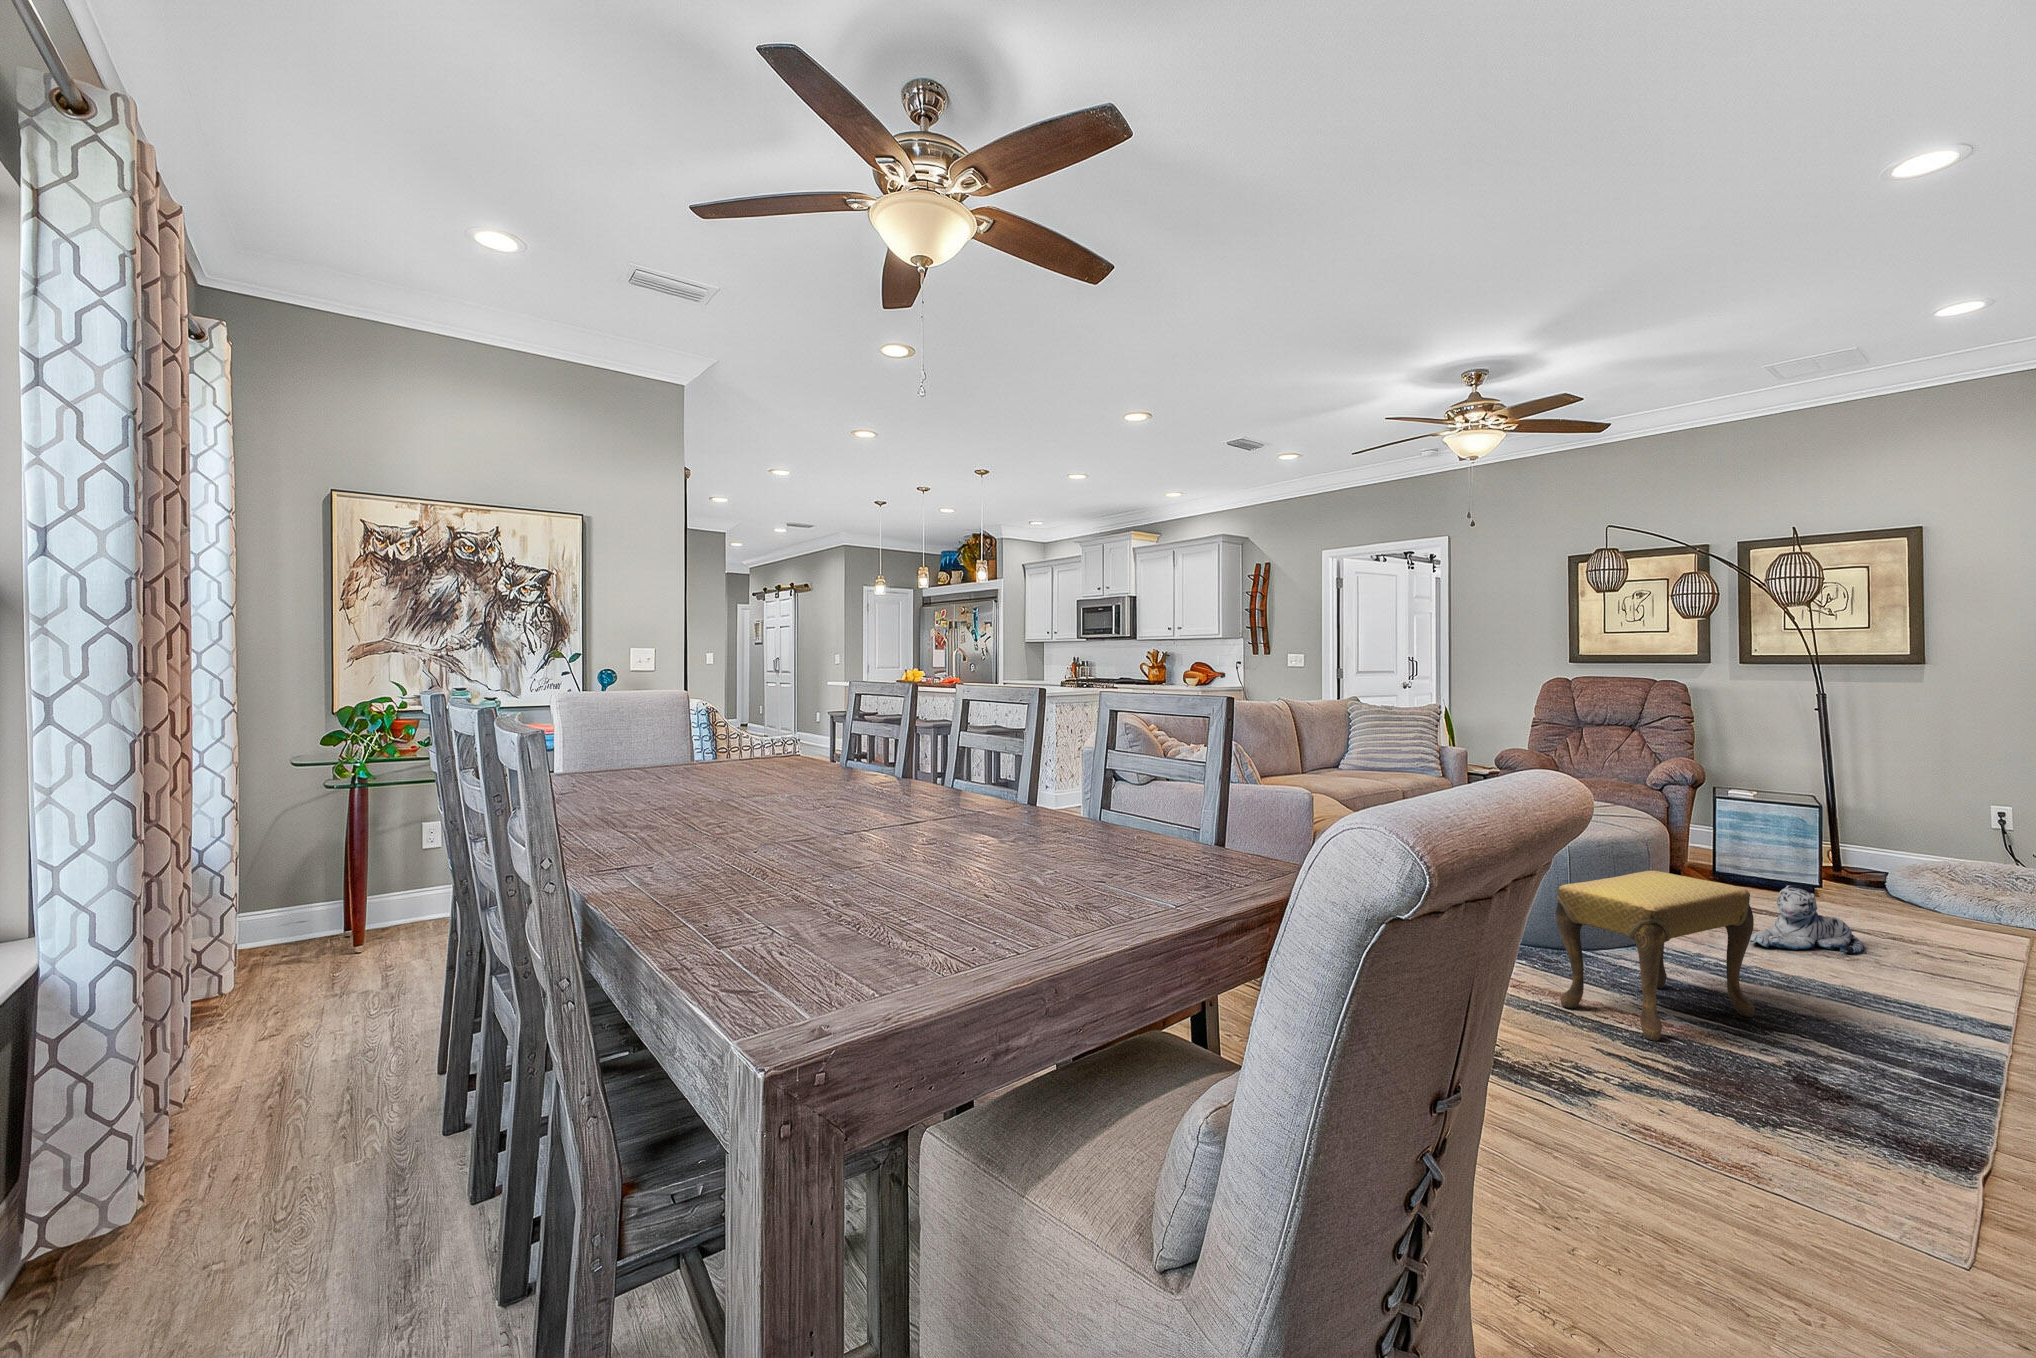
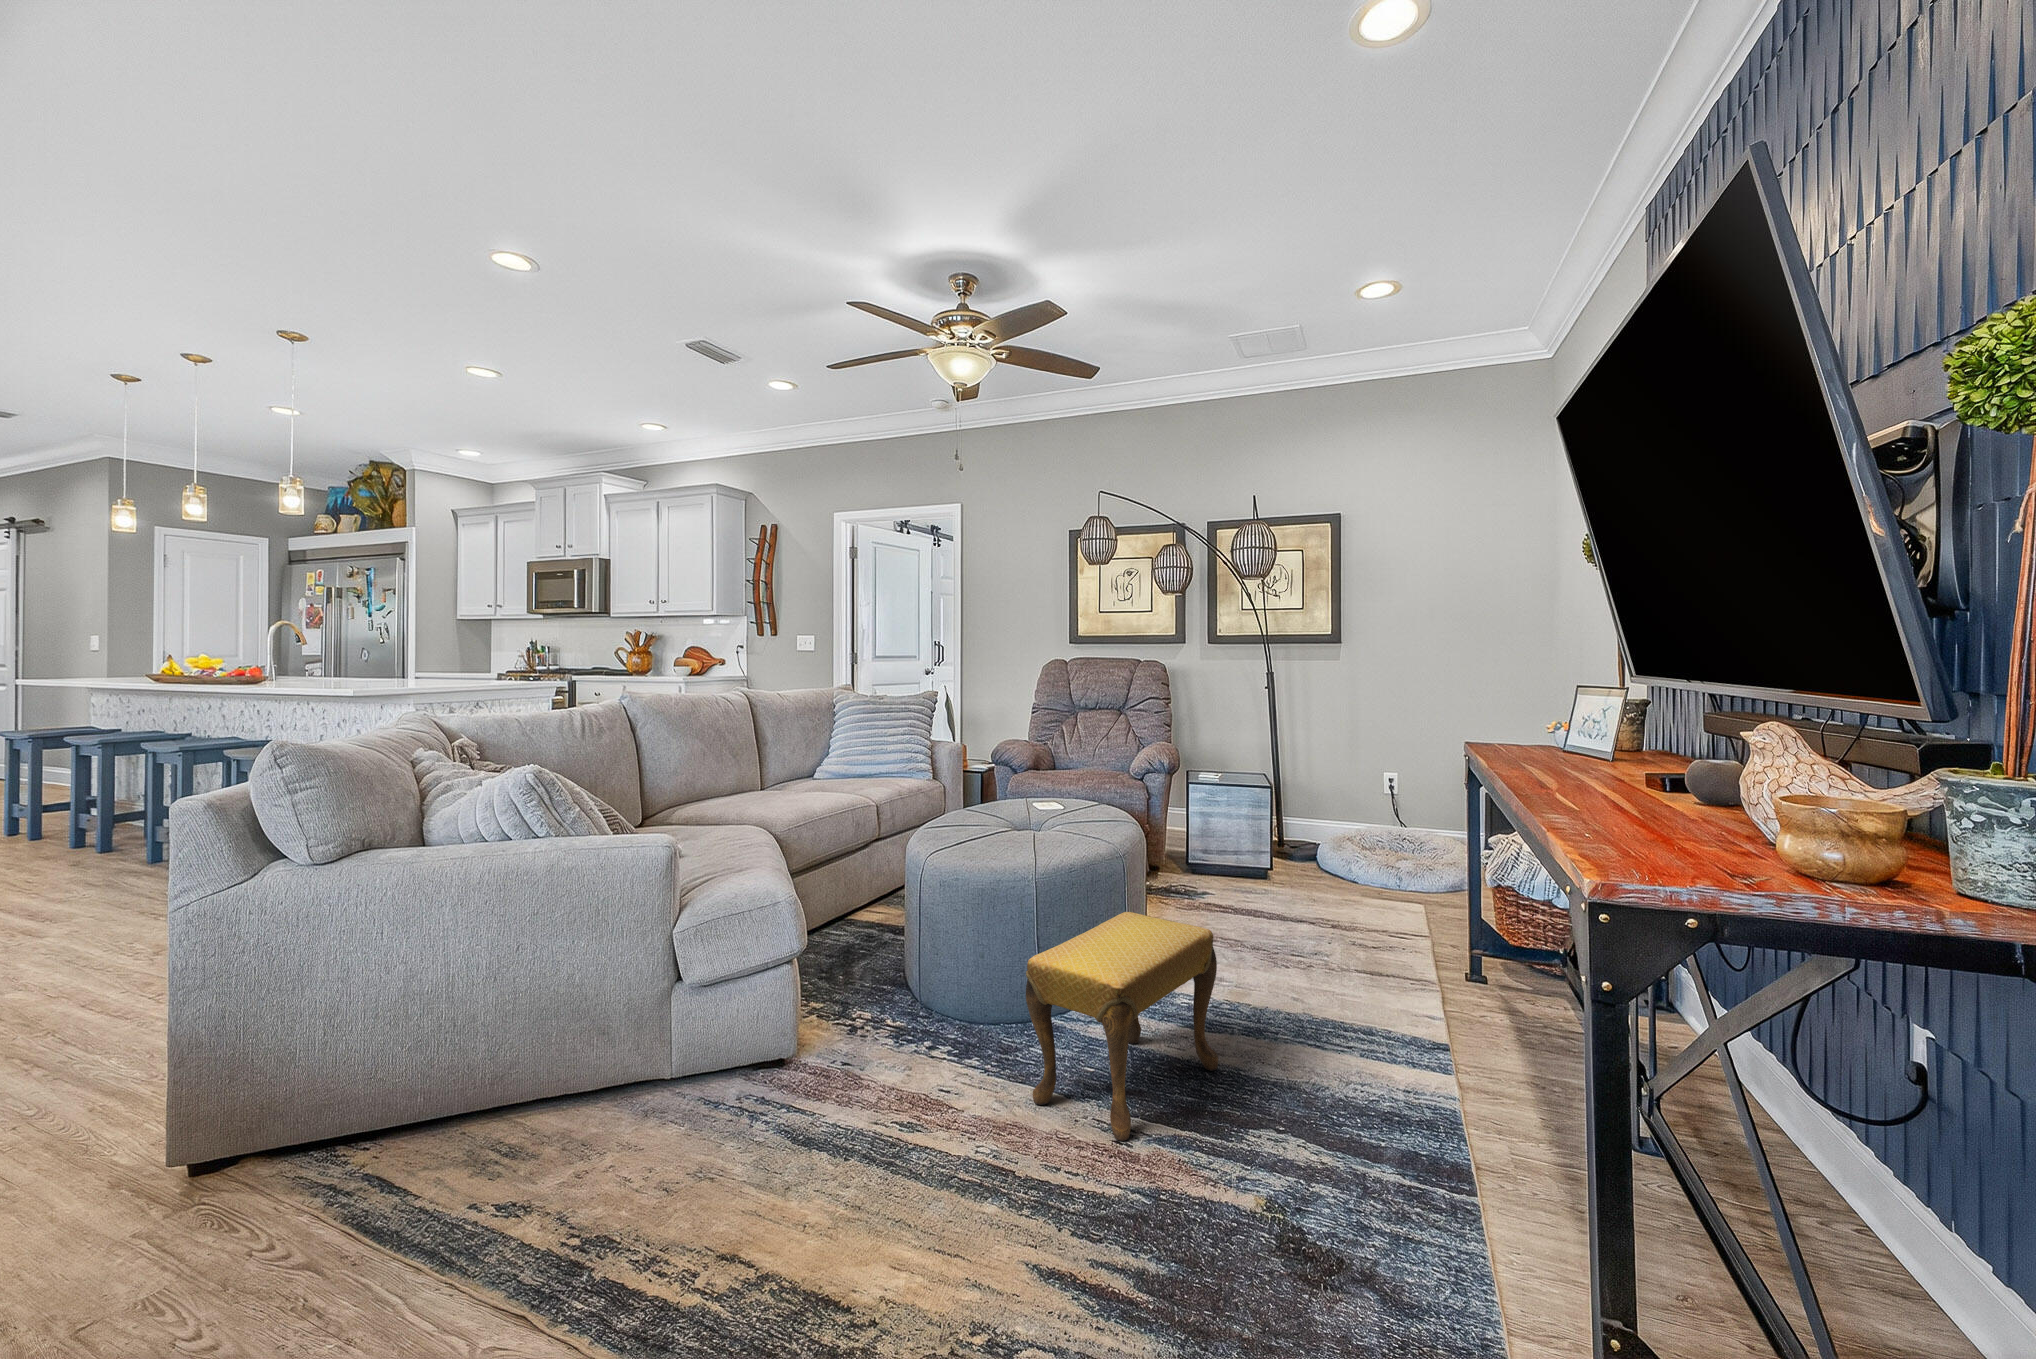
plush toy: present [1750,885,1864,954] -> none [1216,886,1305,955]

